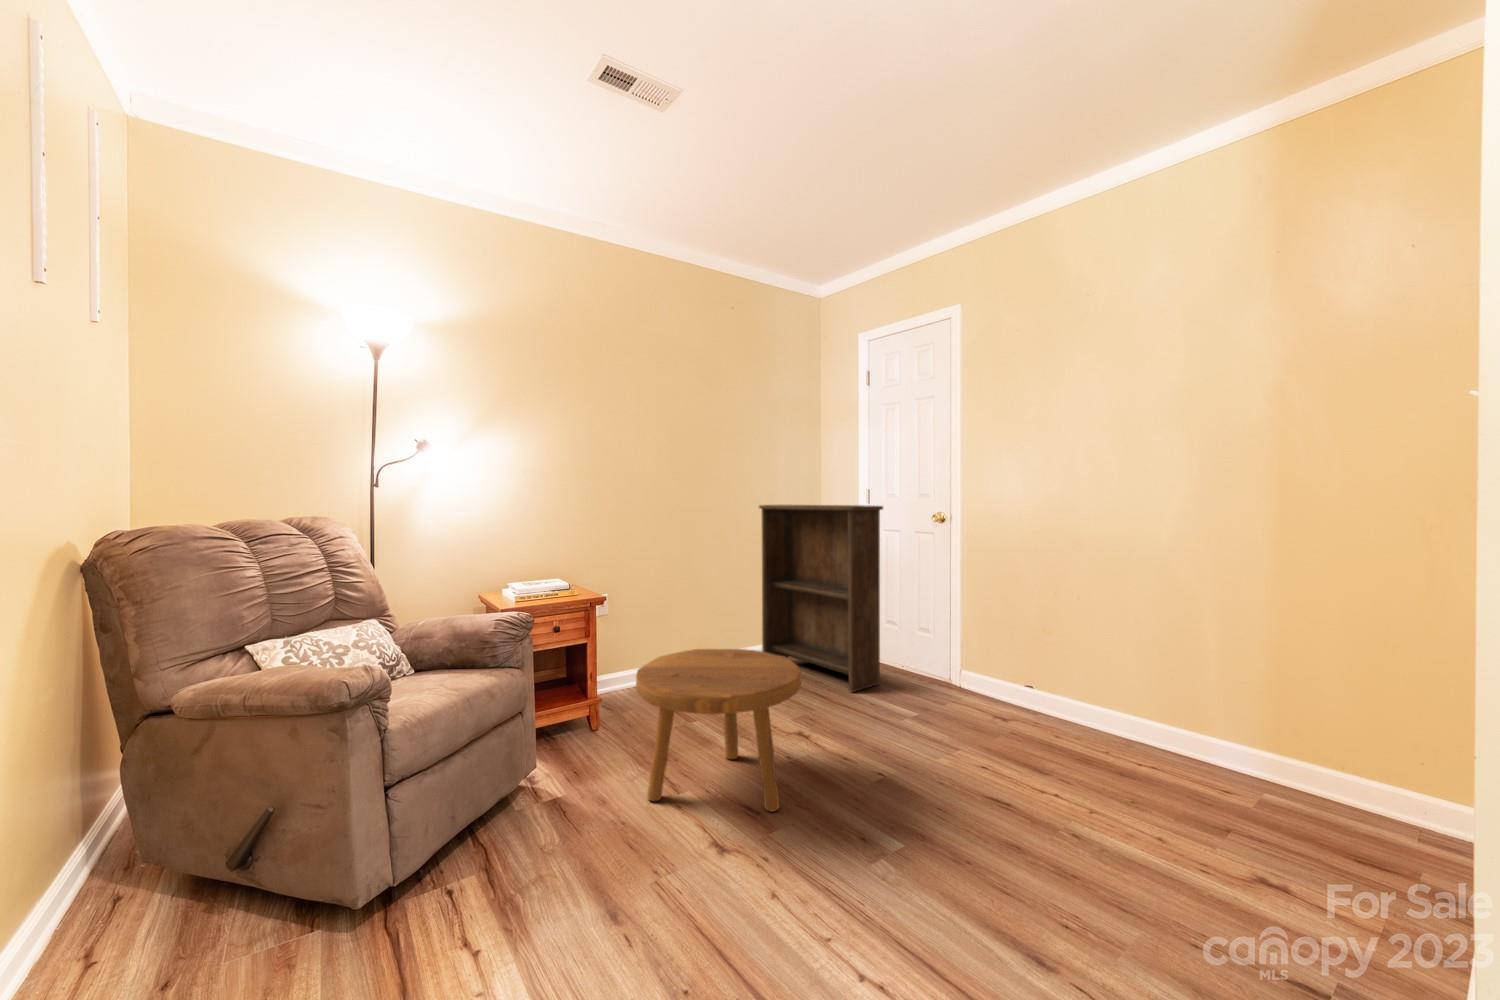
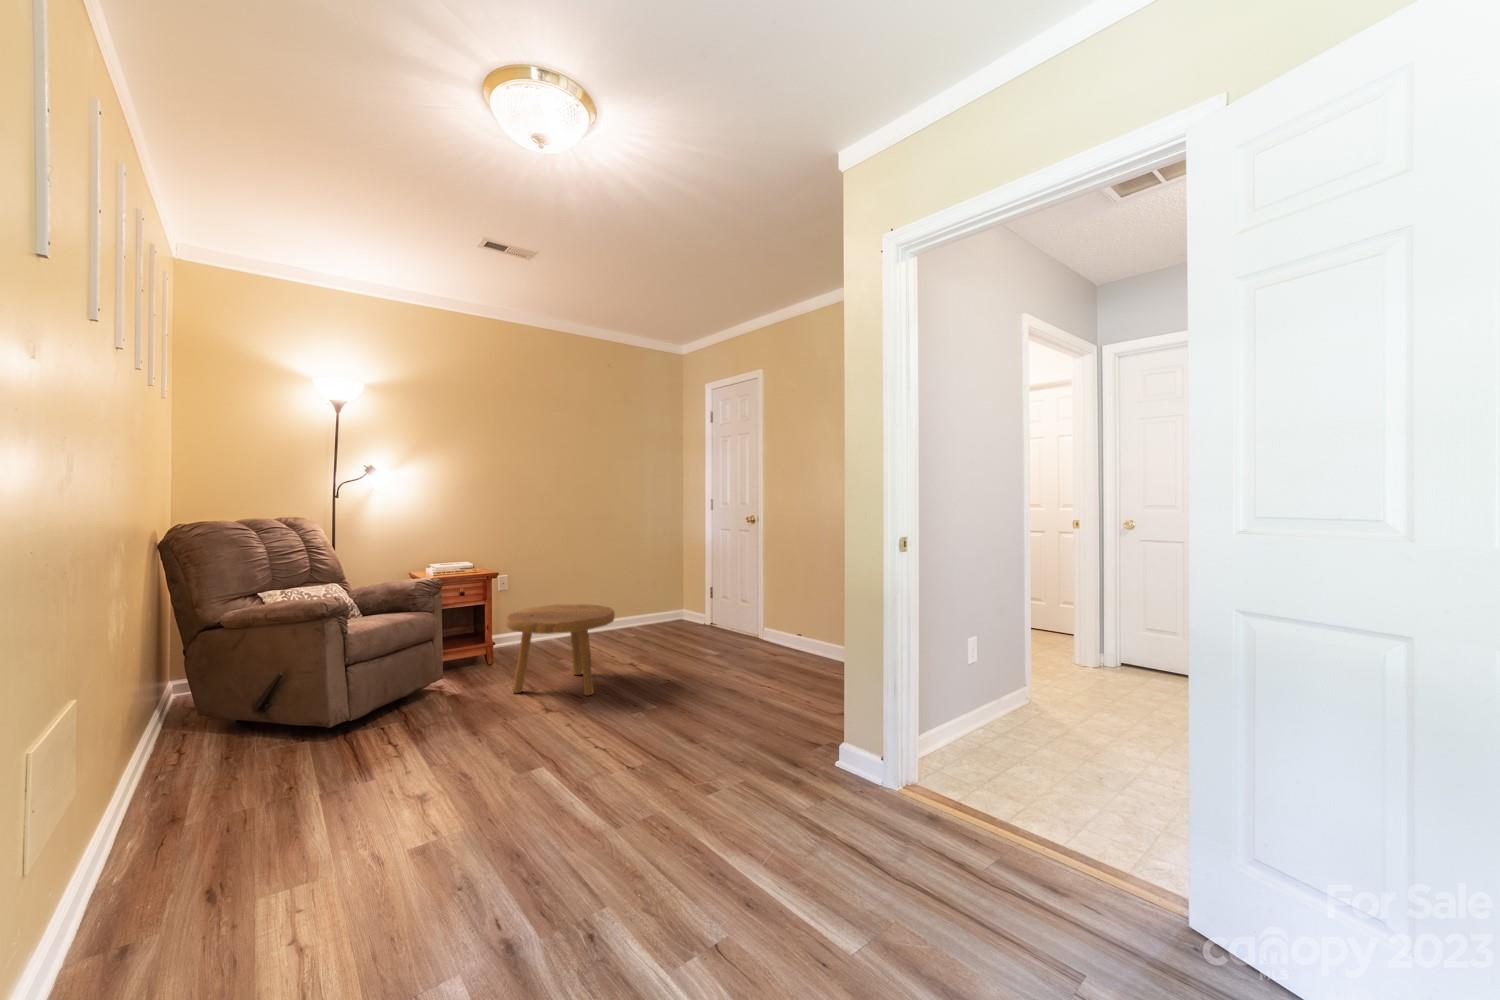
bookshelf: present [759,505,883,692] -> none [630,512,710,642]

